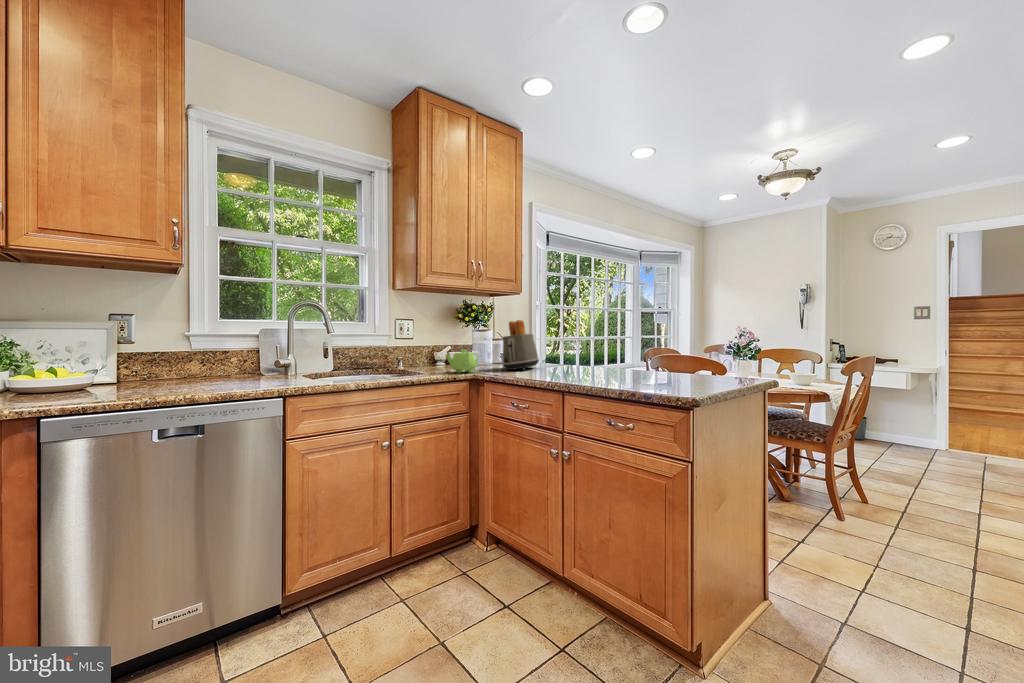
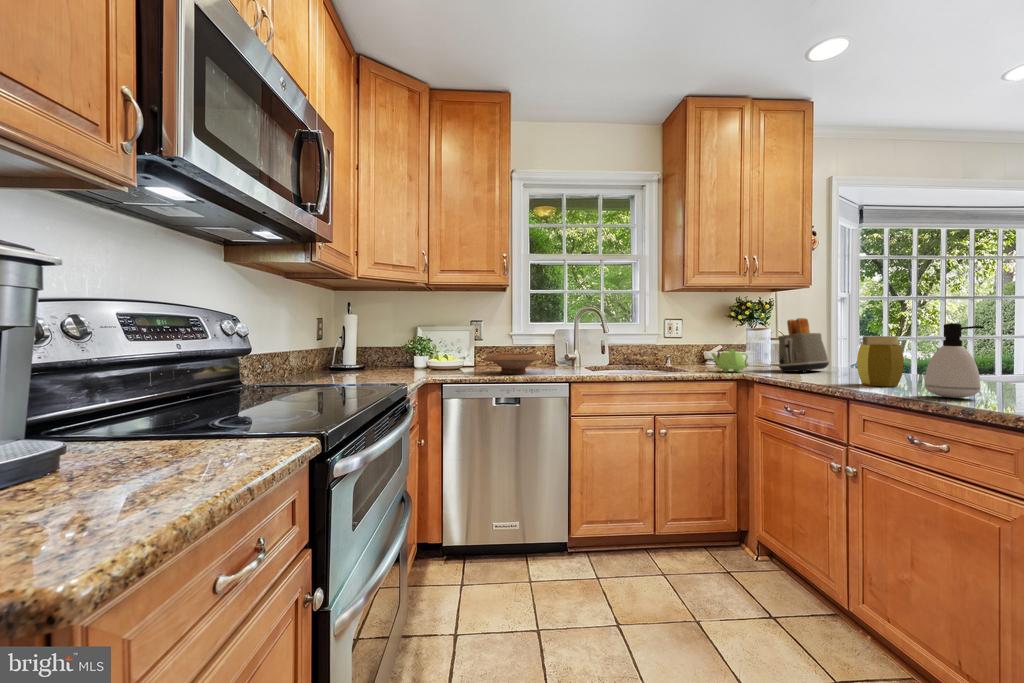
soap dispenser: none [627,326,664,389] -> present [925,323,984,398]
jar: none [572,337,603,381] -> present [857,336,904,387]
wooden bowl: none [134,361,242,392] -> present [484,353,543,374]

